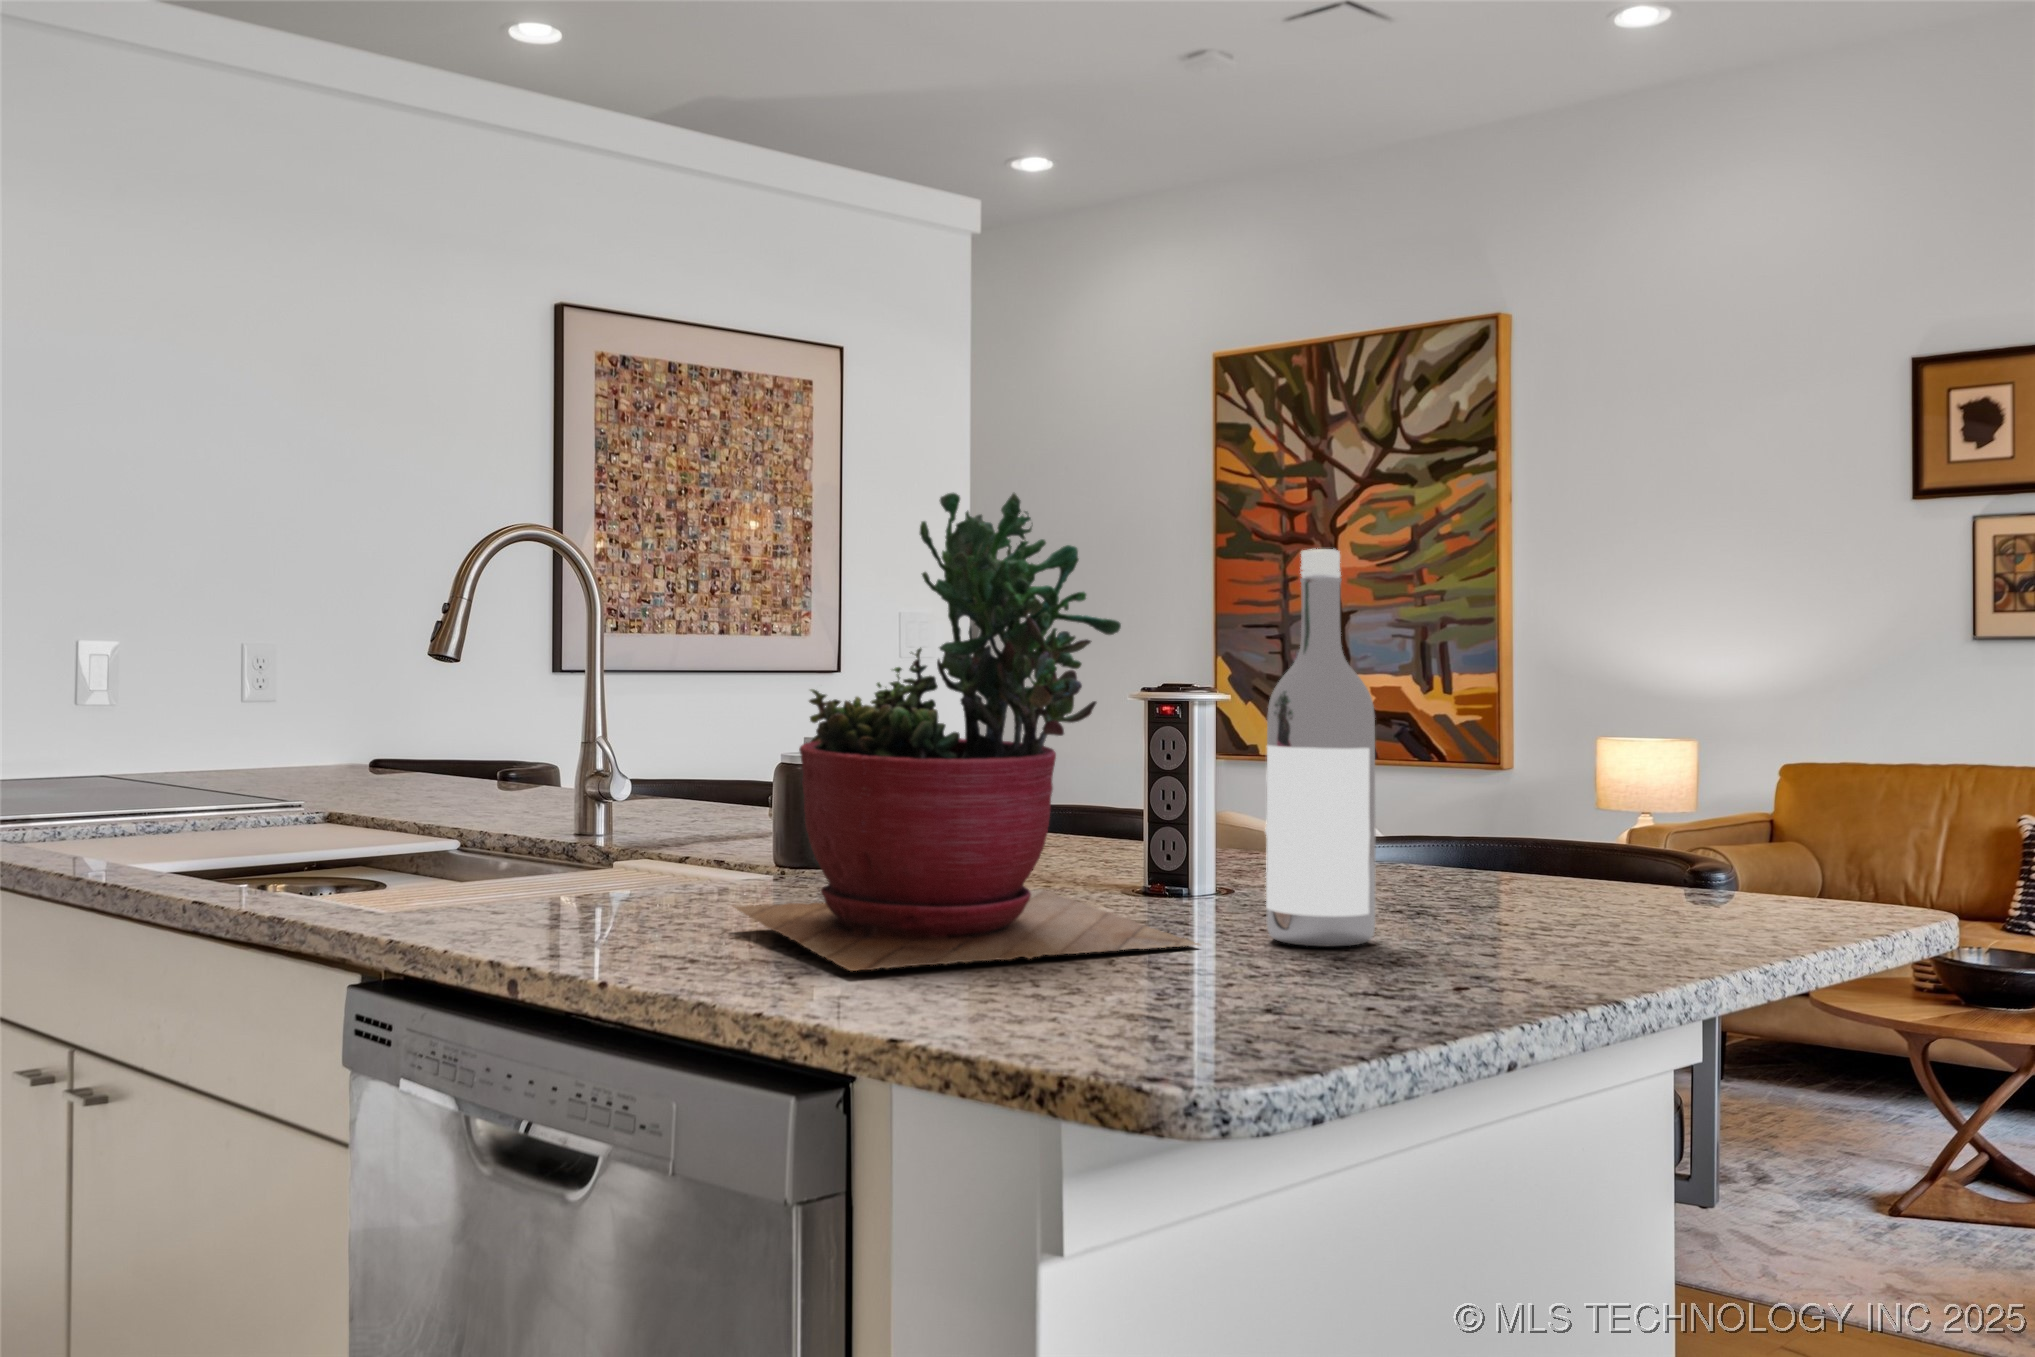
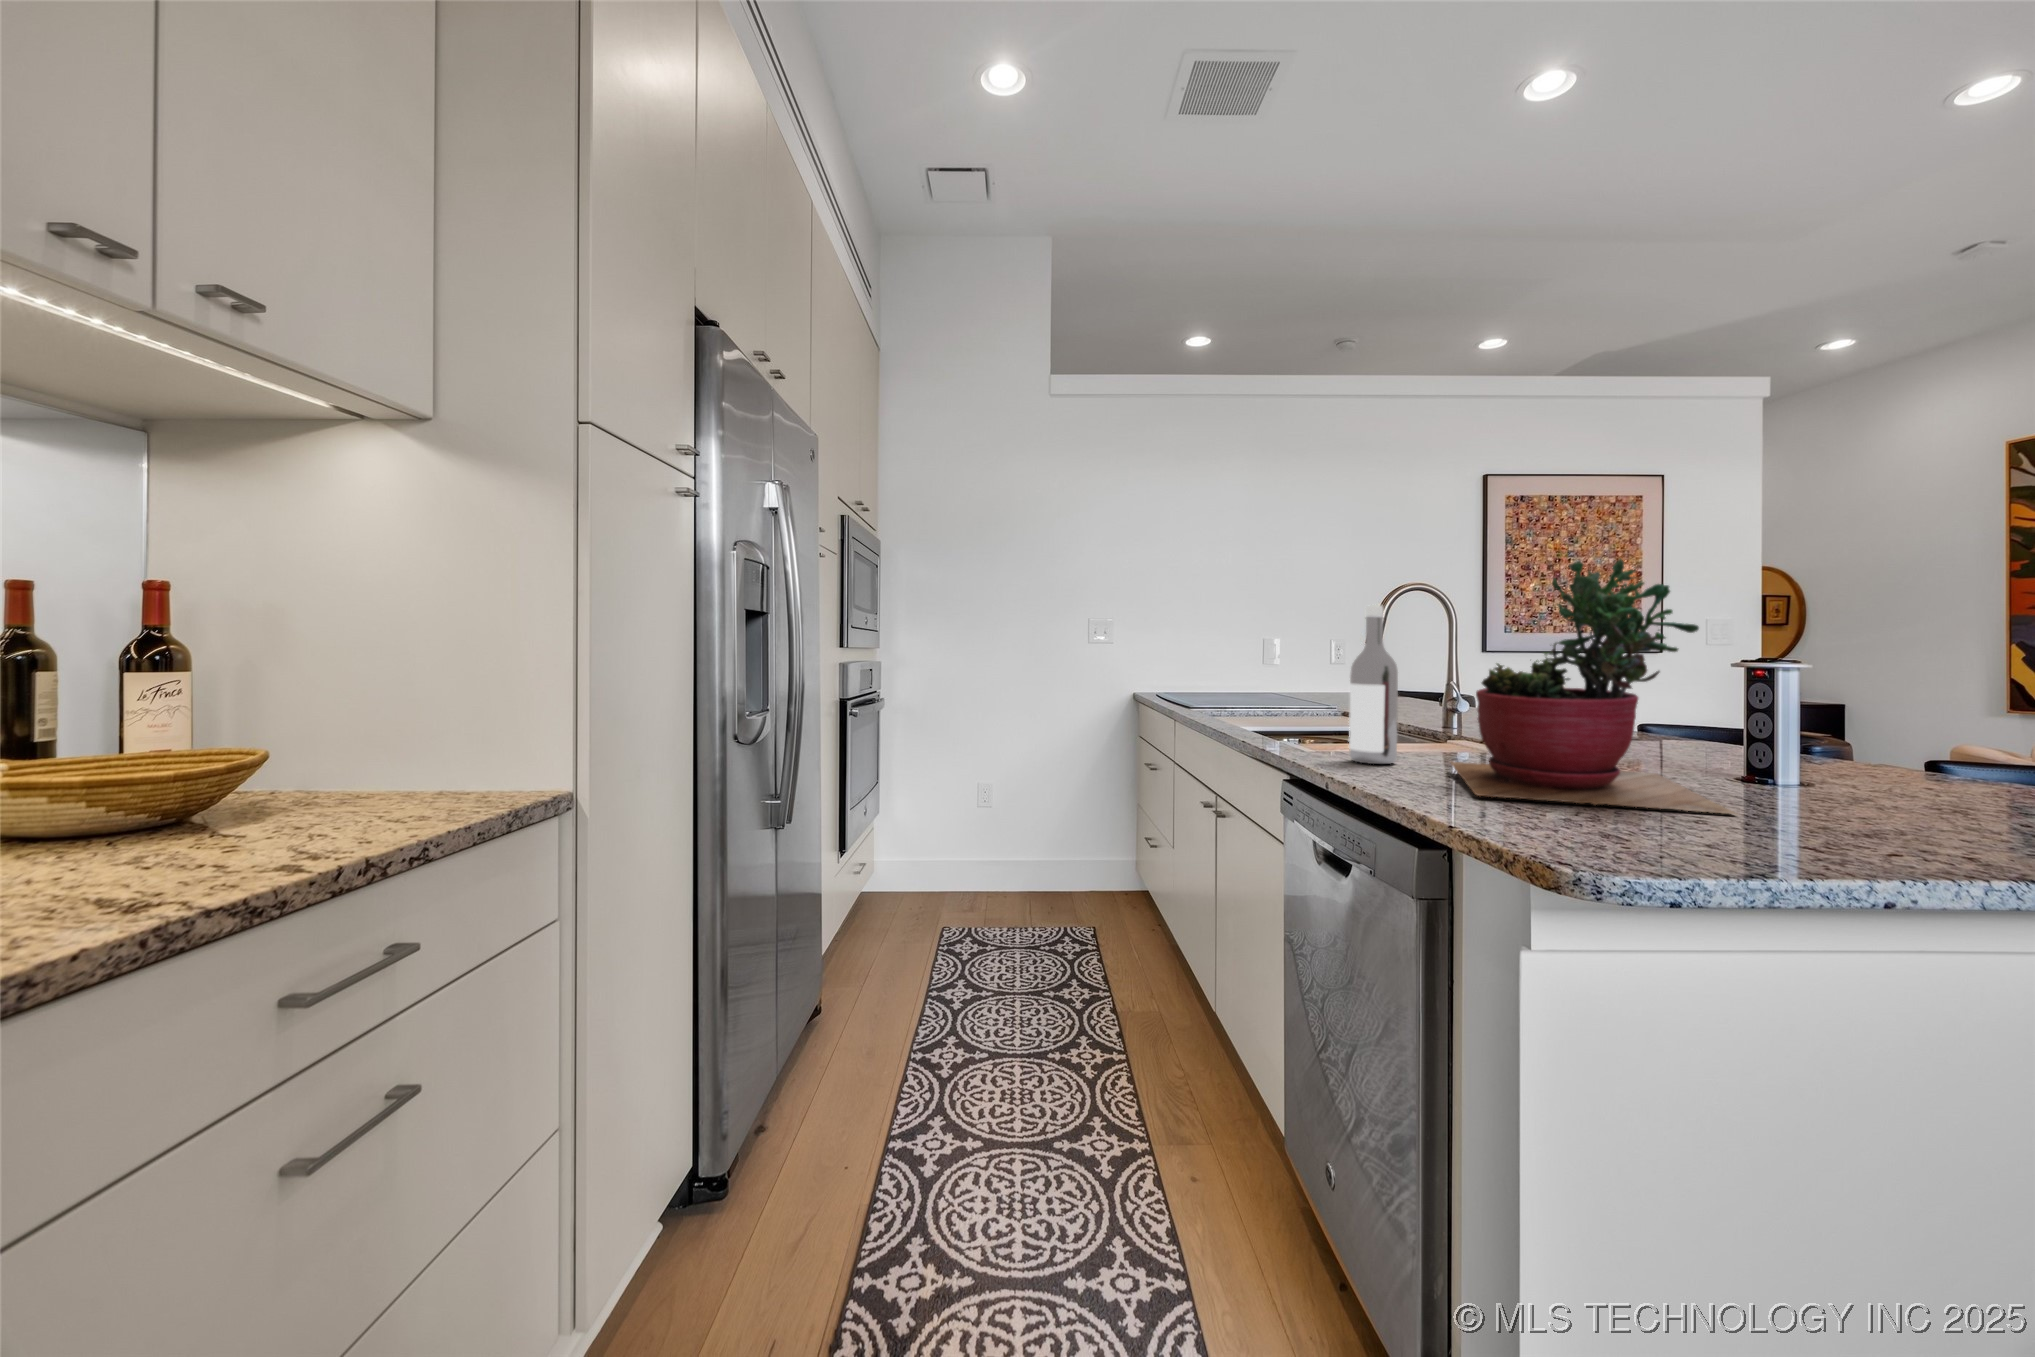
wine bottle: present [1265,549,1376,947] -> present [1349,605,1398,764]

